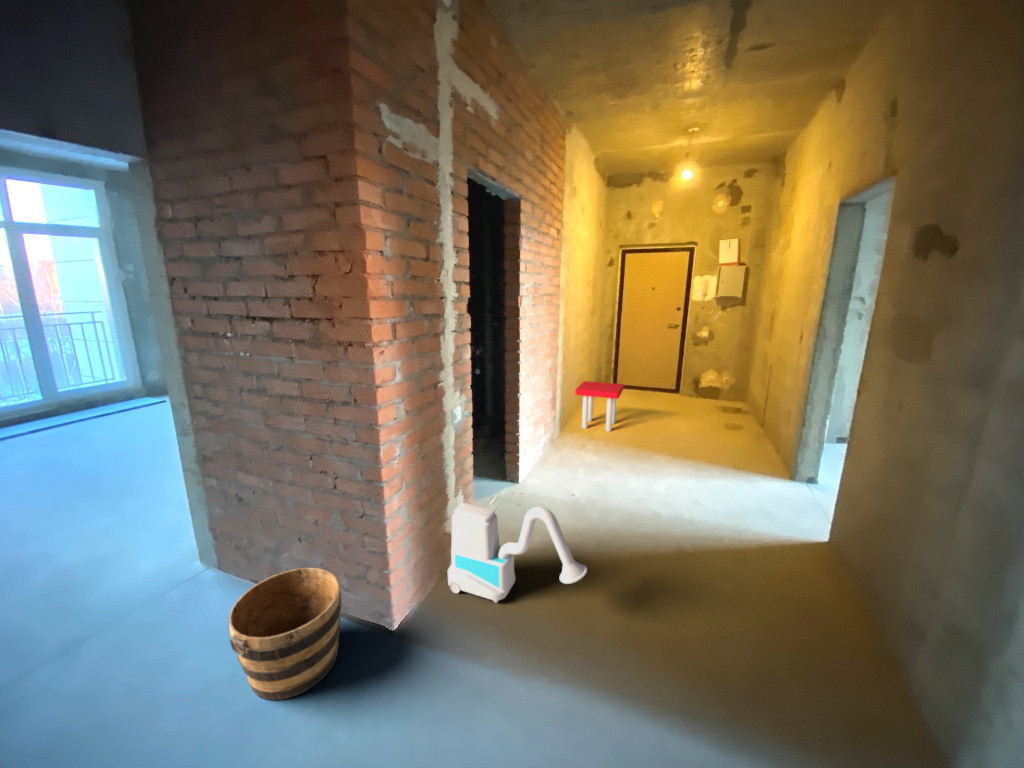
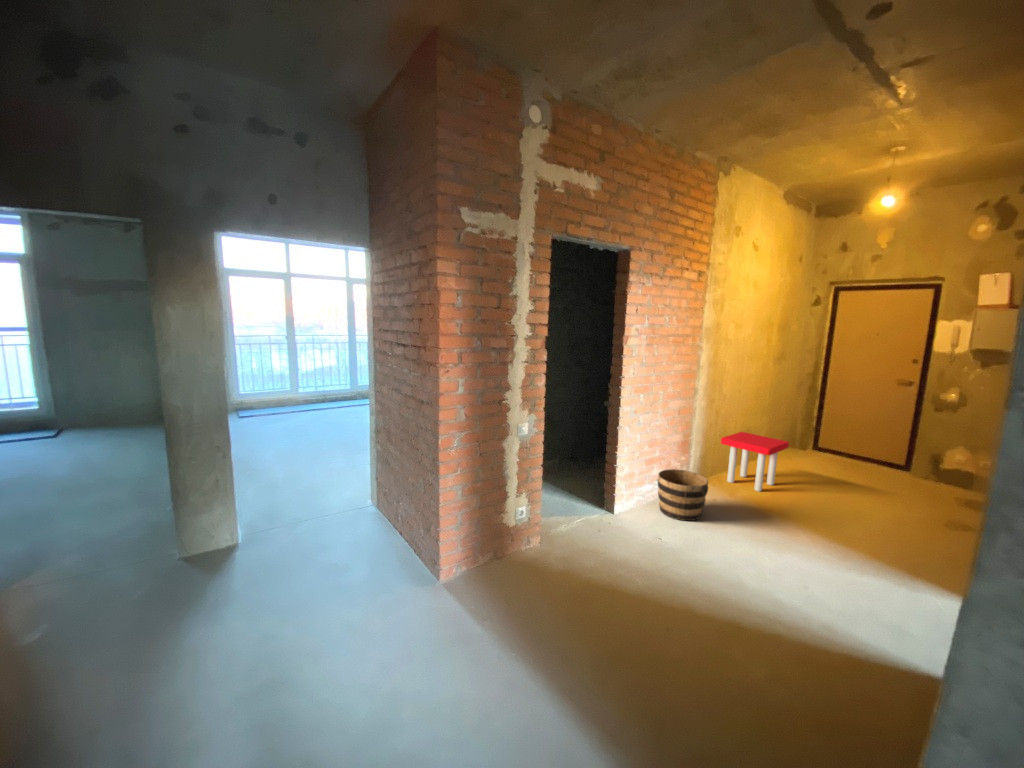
vacuum cleaner: present [448,503,587,603] -> none [496,502,591,590]
bucket: present [229,568,341,700] -> present [657,469,708,521]

